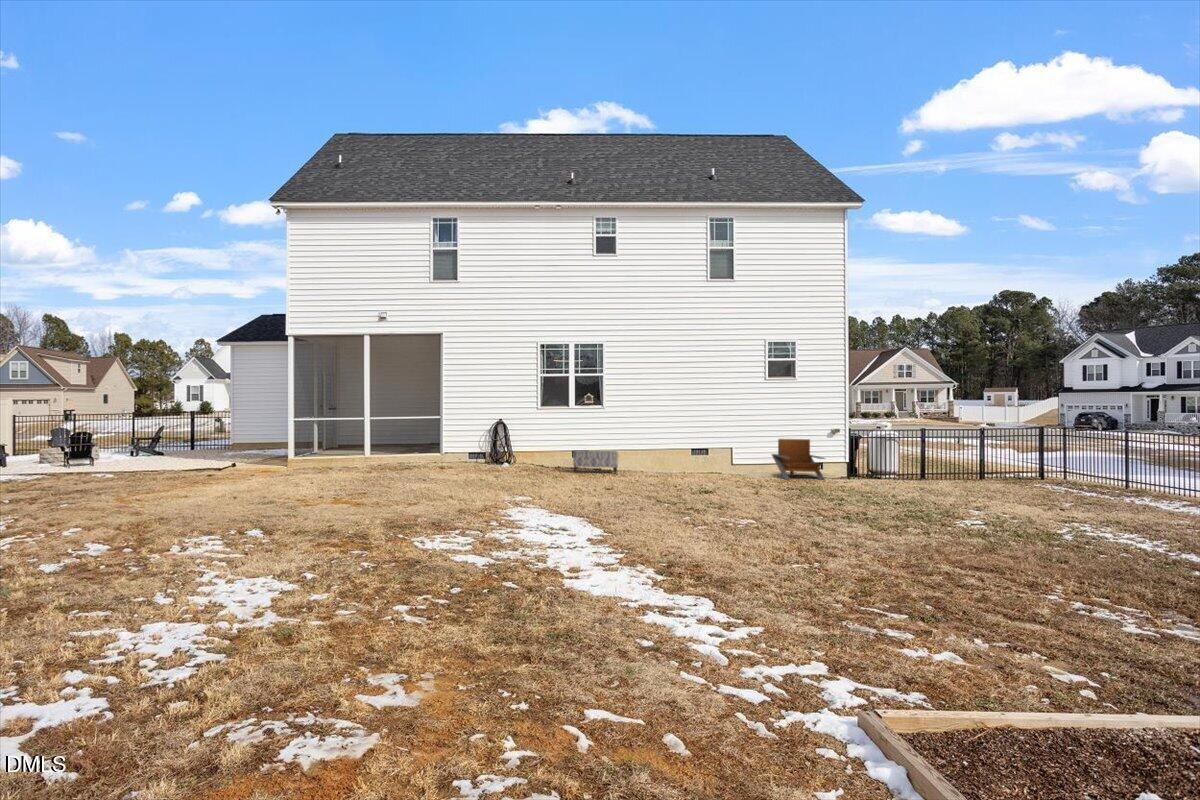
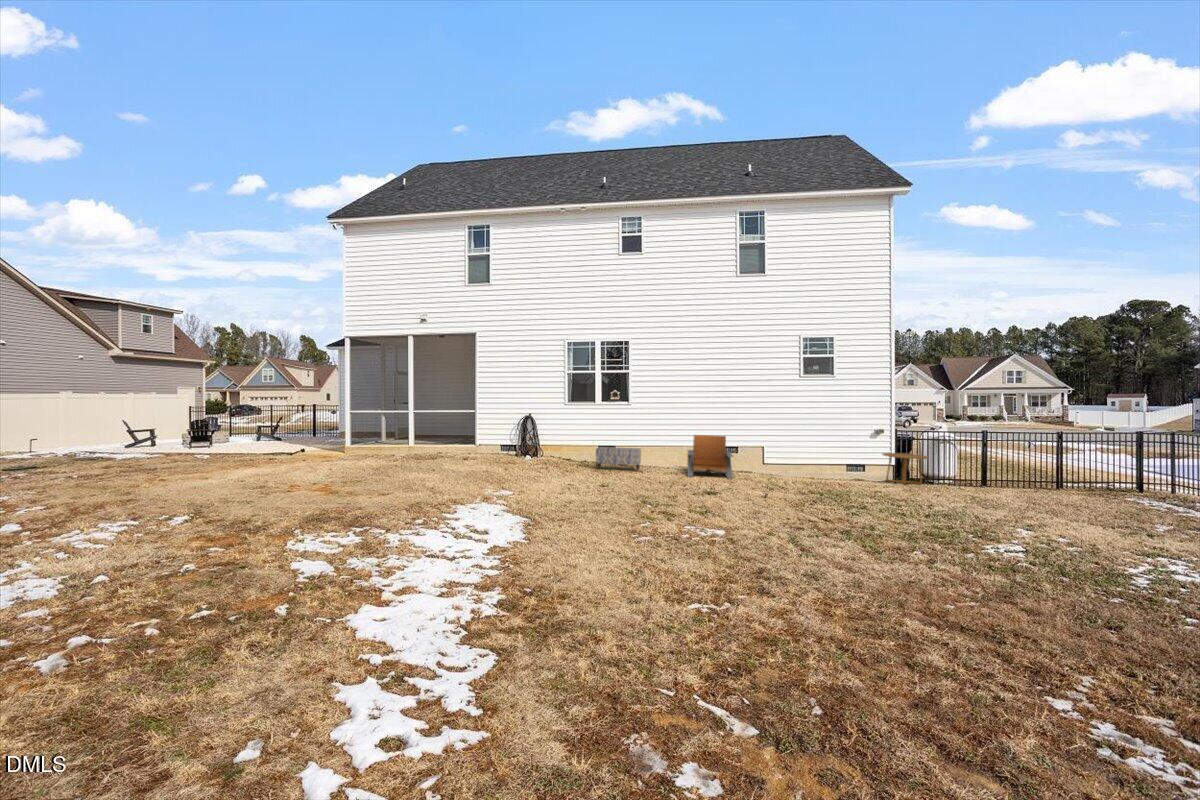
lounge chair: present [772,439,825,480] -> present [687,435,733,479]
round table: none [839,450,880,479] -> present [882,453,928,485]

